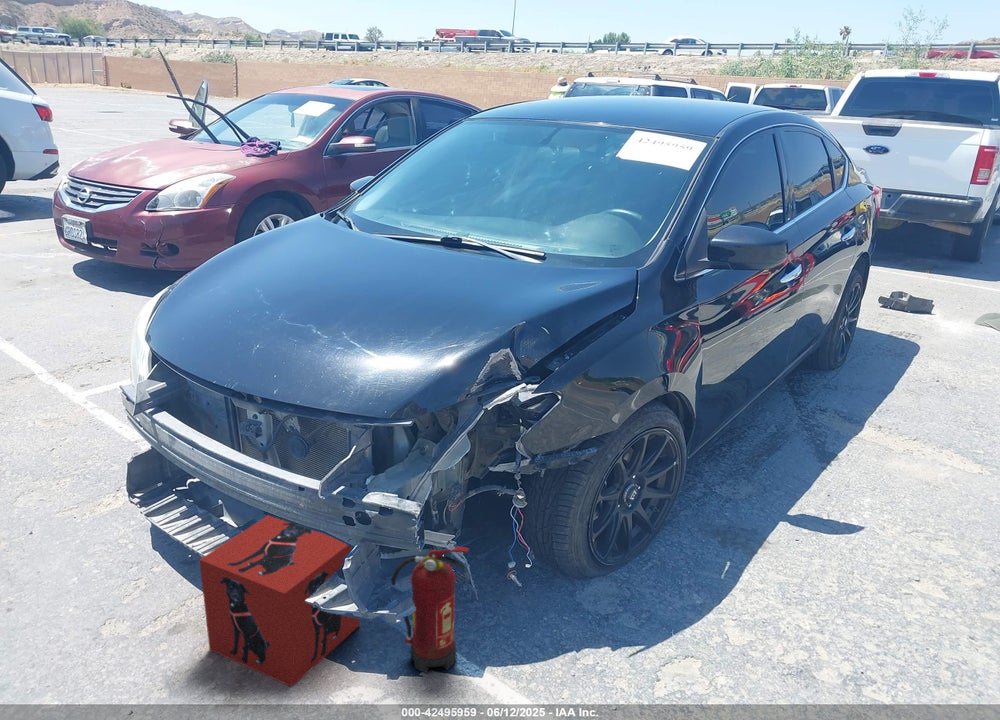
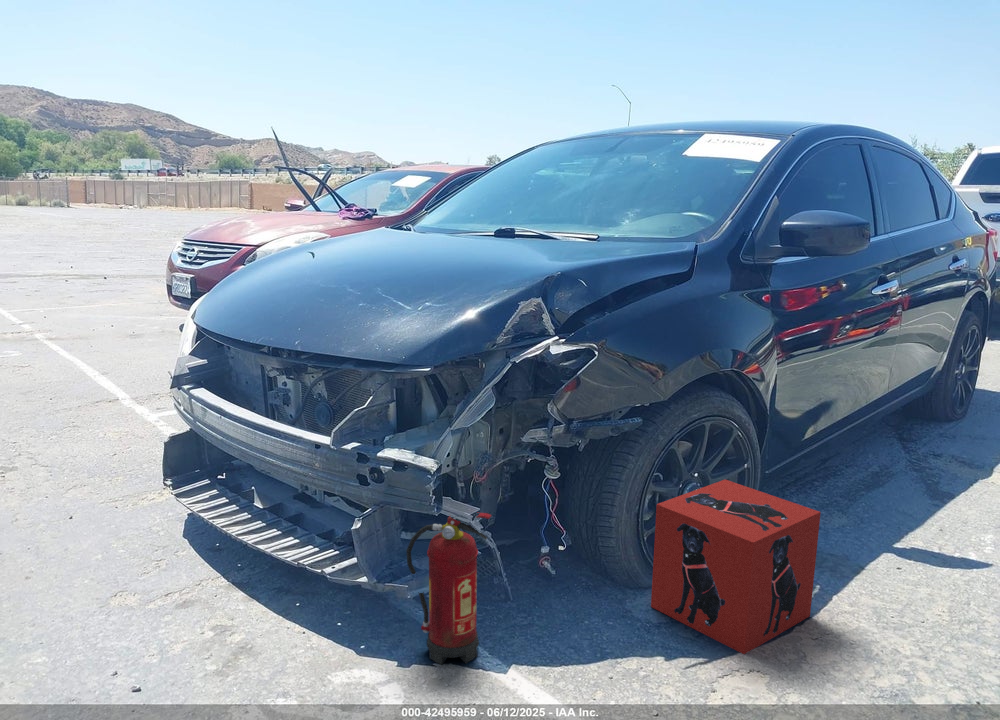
storage box: present [200,515,360,687] -> present [651,480,821,654]

